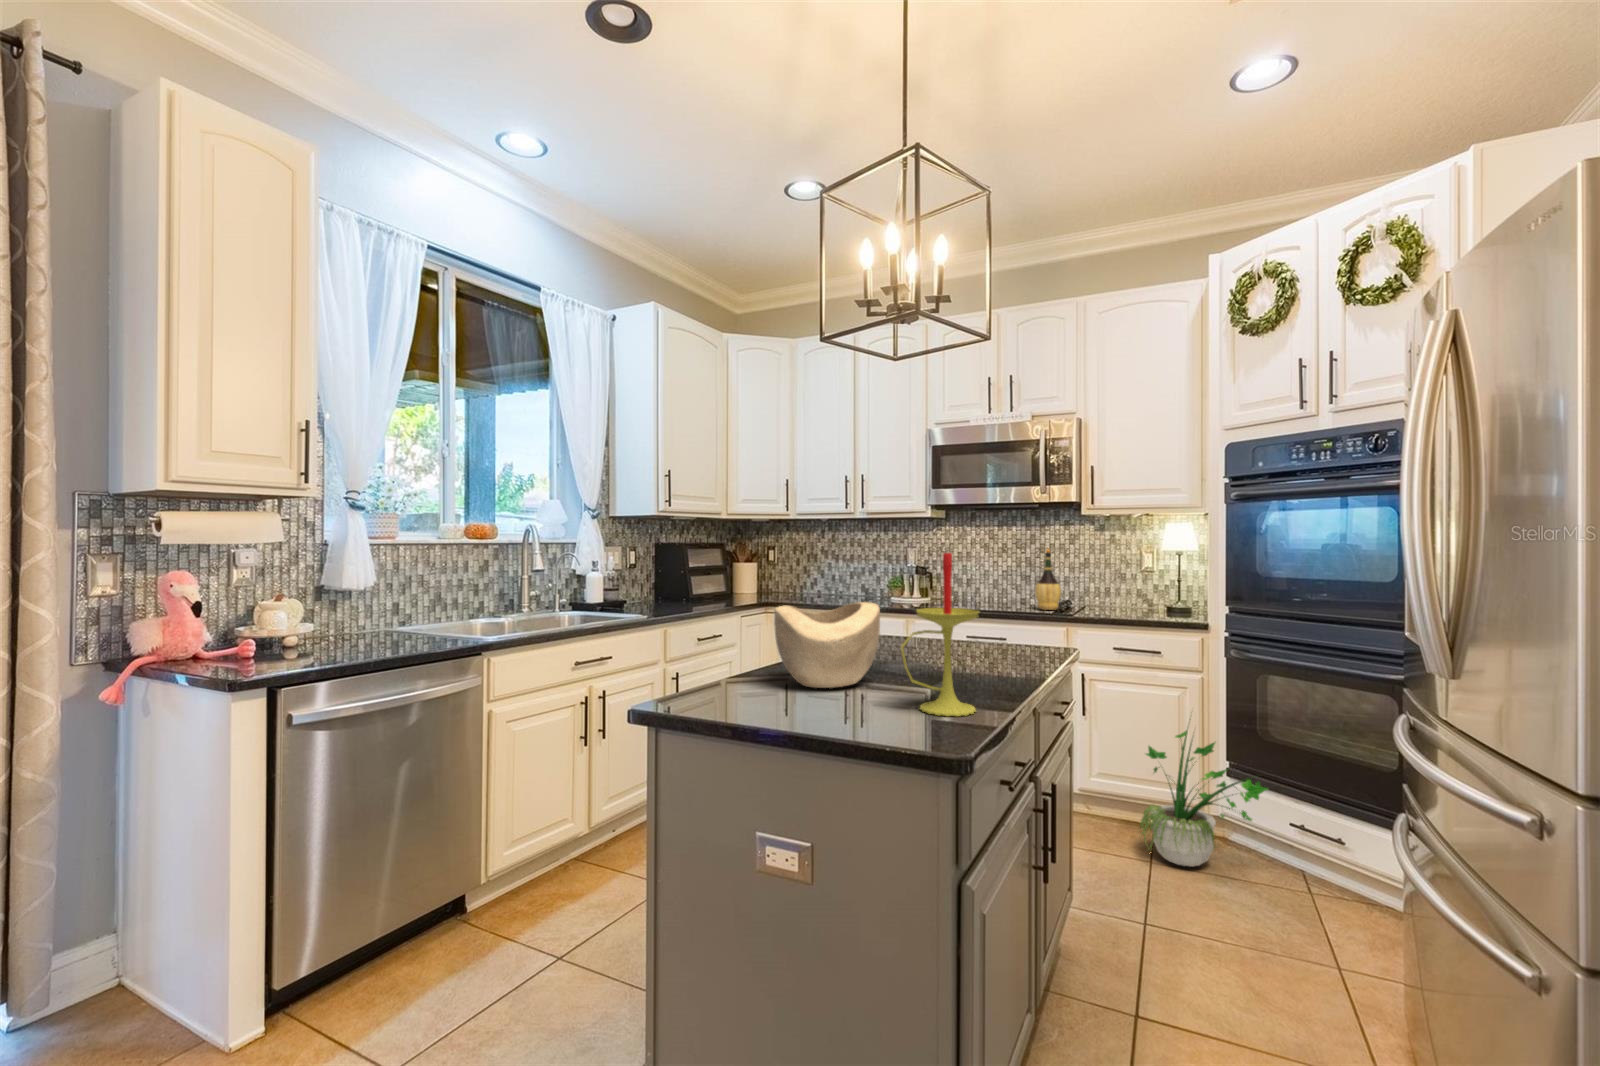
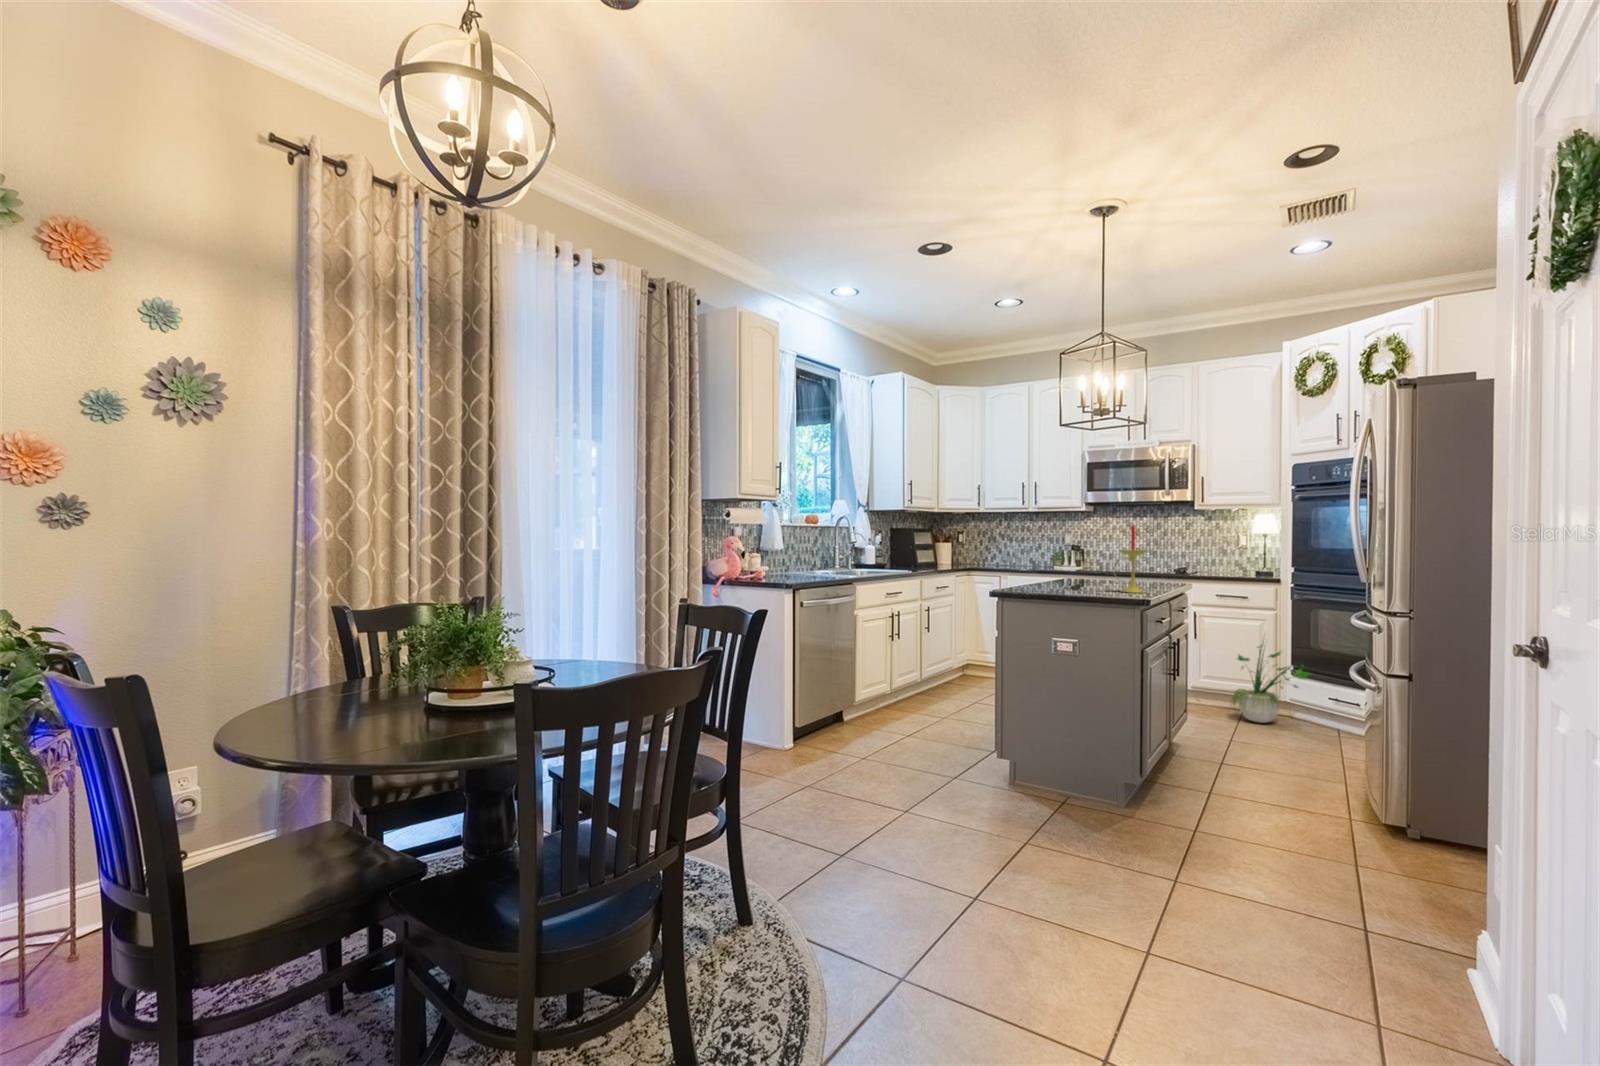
wine bottle: present [1035,549,1061,610] -> none [1162,532,1180,573]
decorative bowl: present [774,602,880,688] -> none [1042,551,1095,588]

